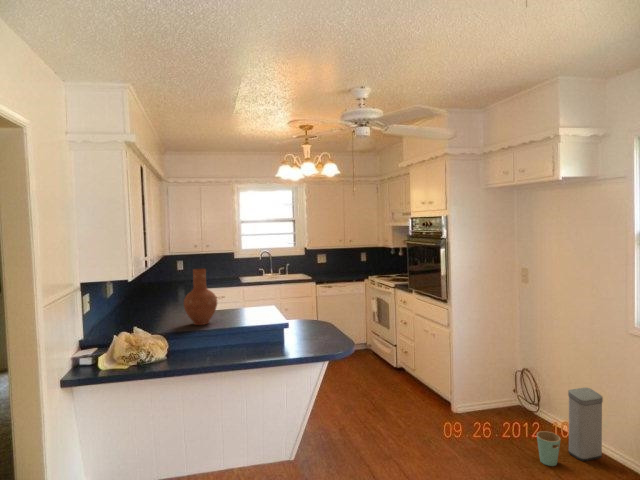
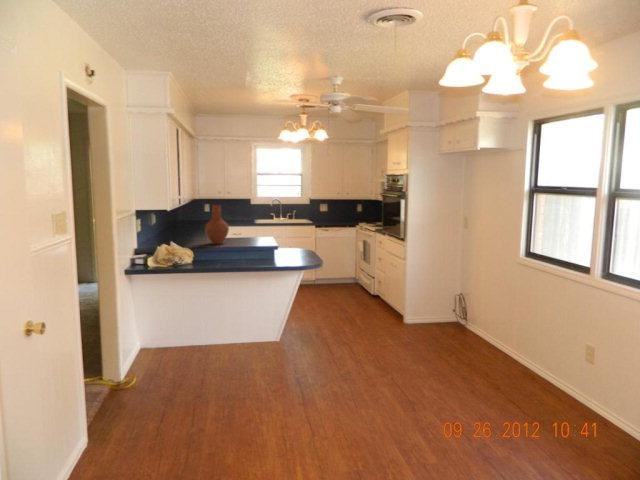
trash can: present [537,388,603,466] -> none [451,304,502,355]

